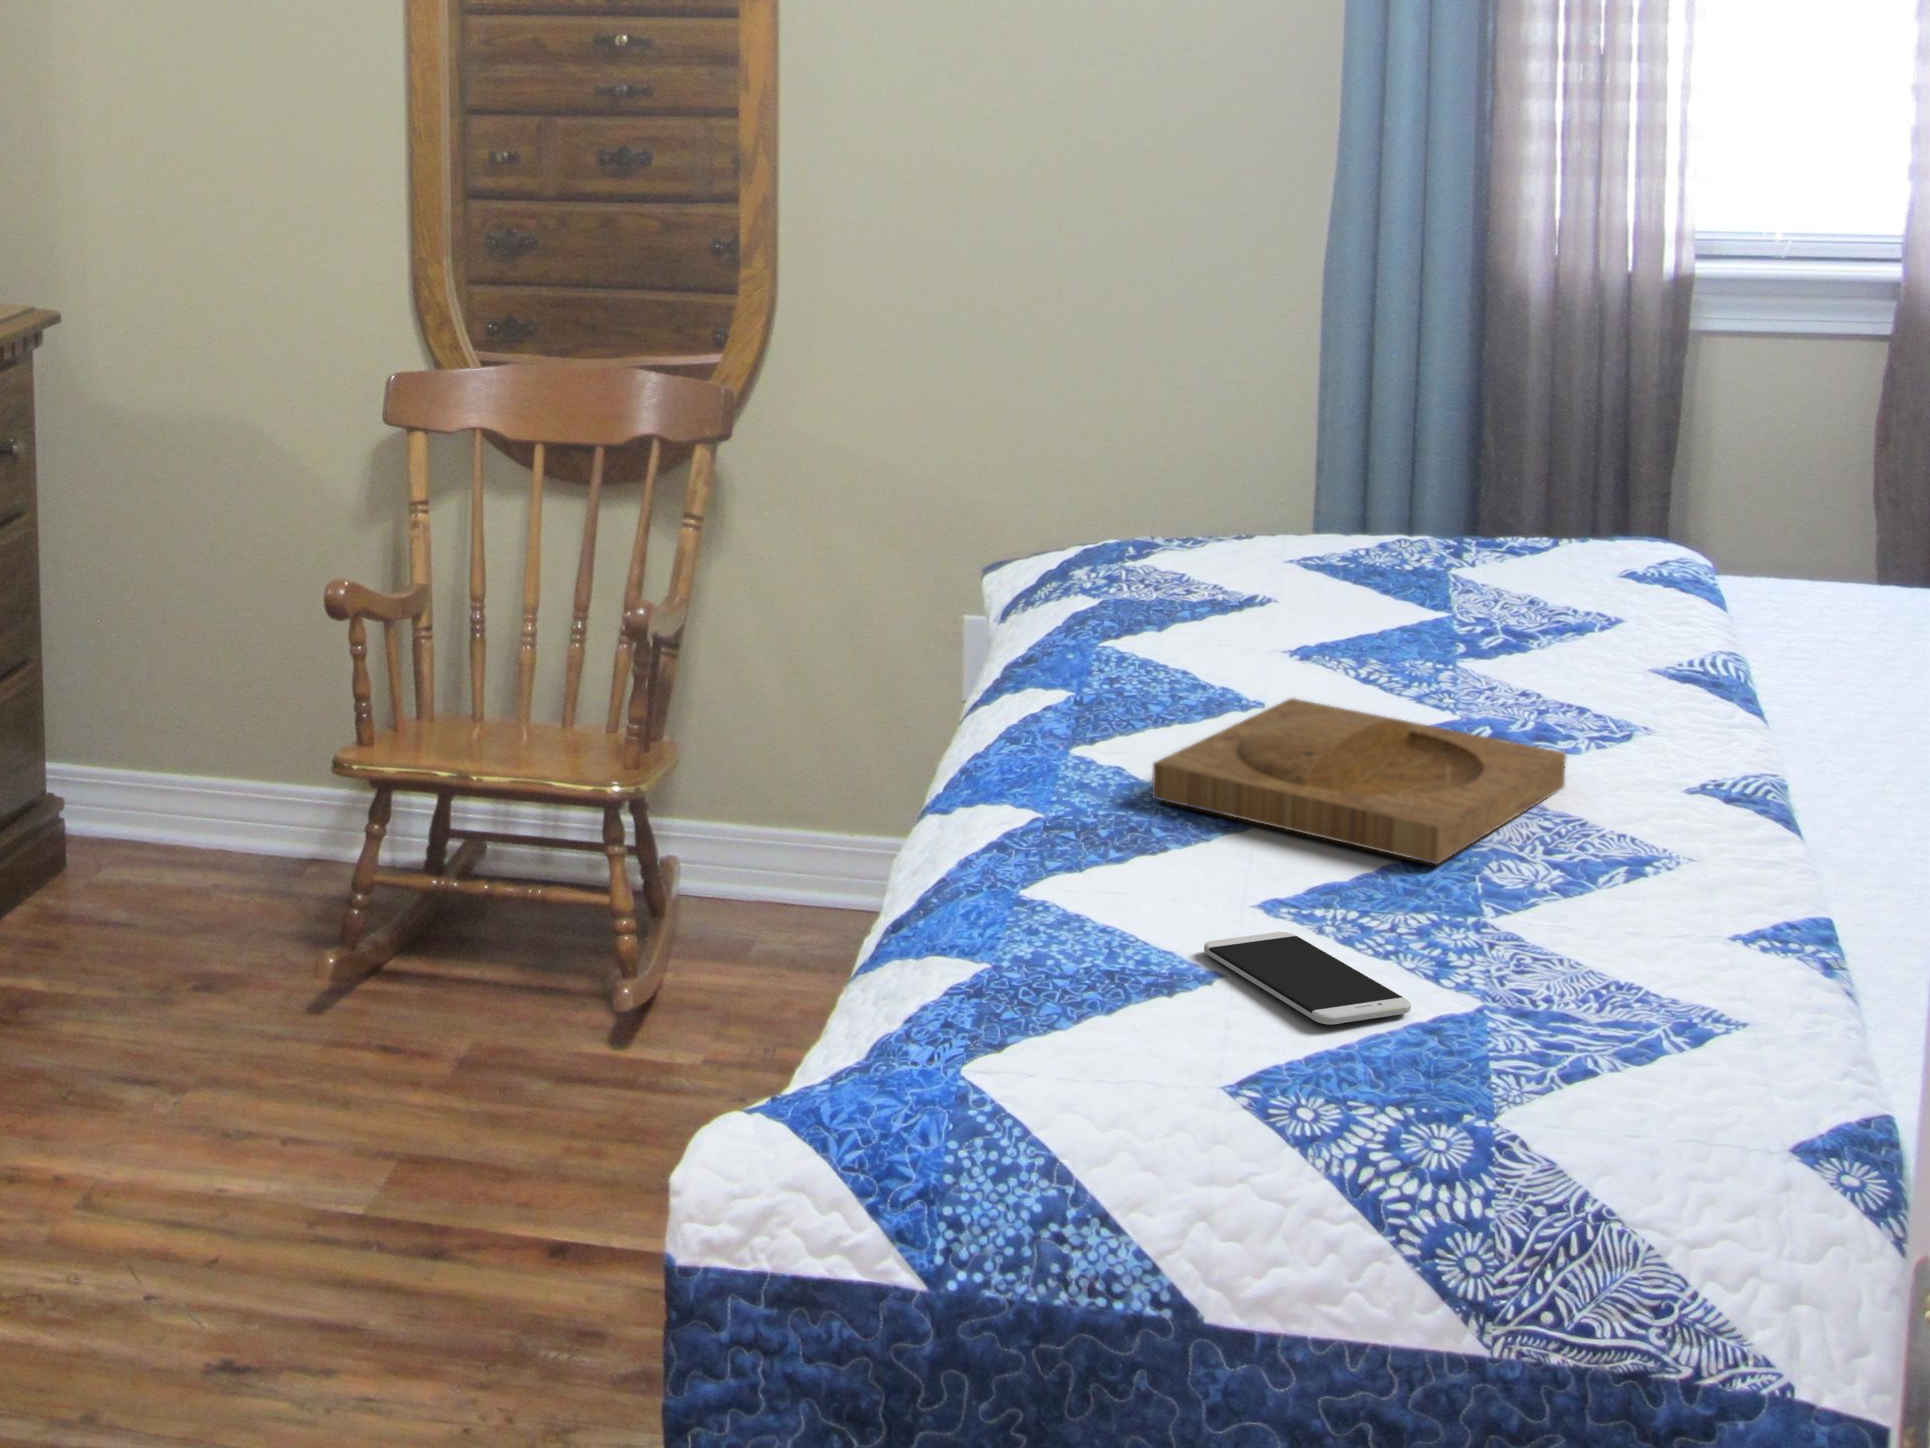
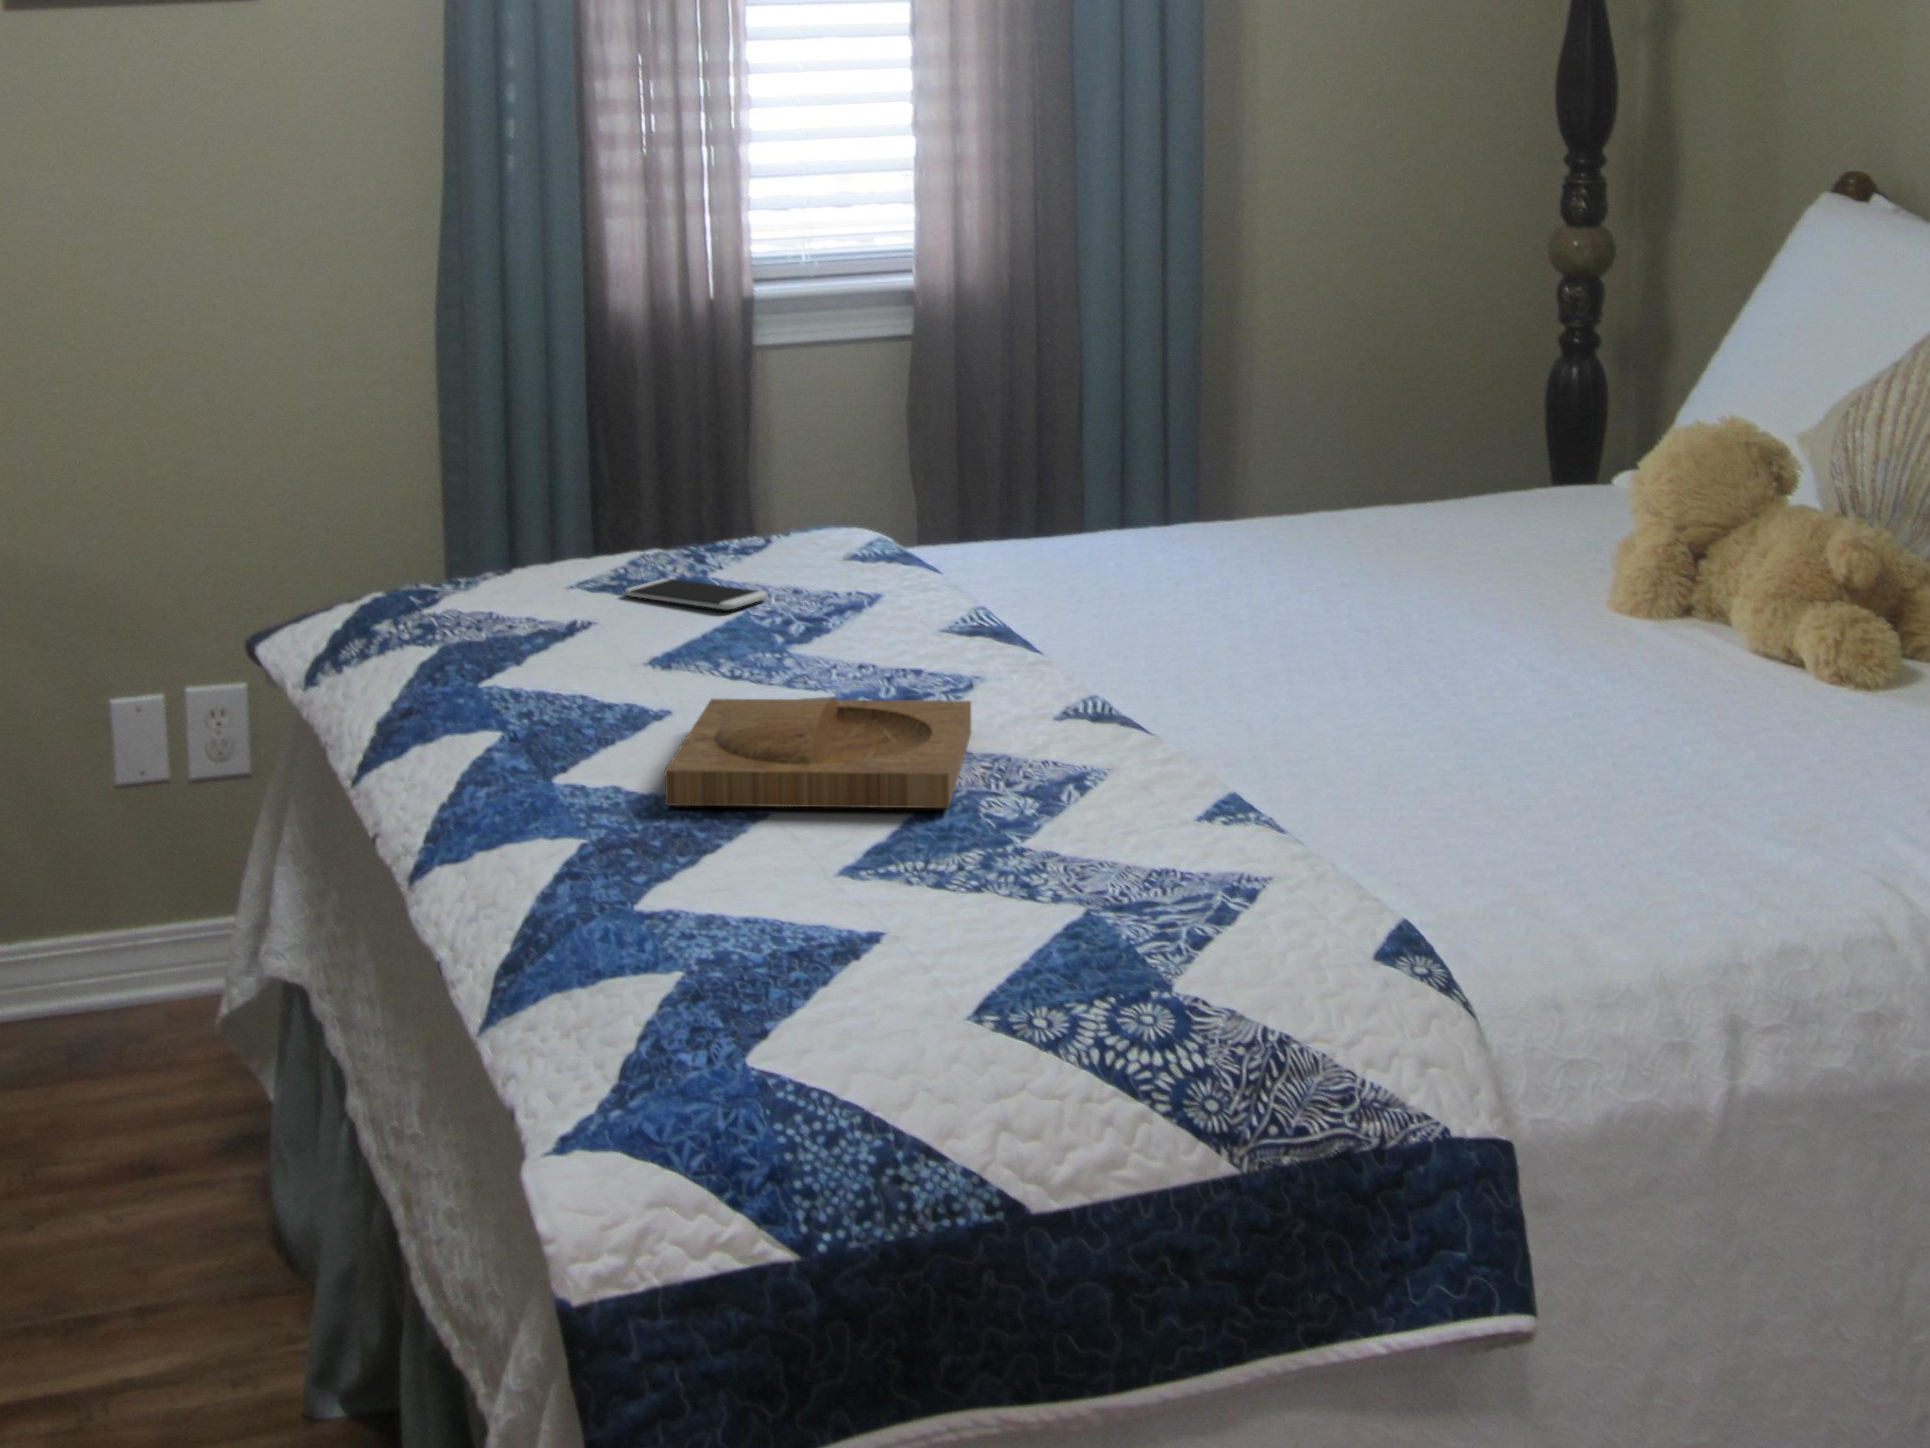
smartphone: present [1204,932,1411,1024] -> present [625,579,767,609]

